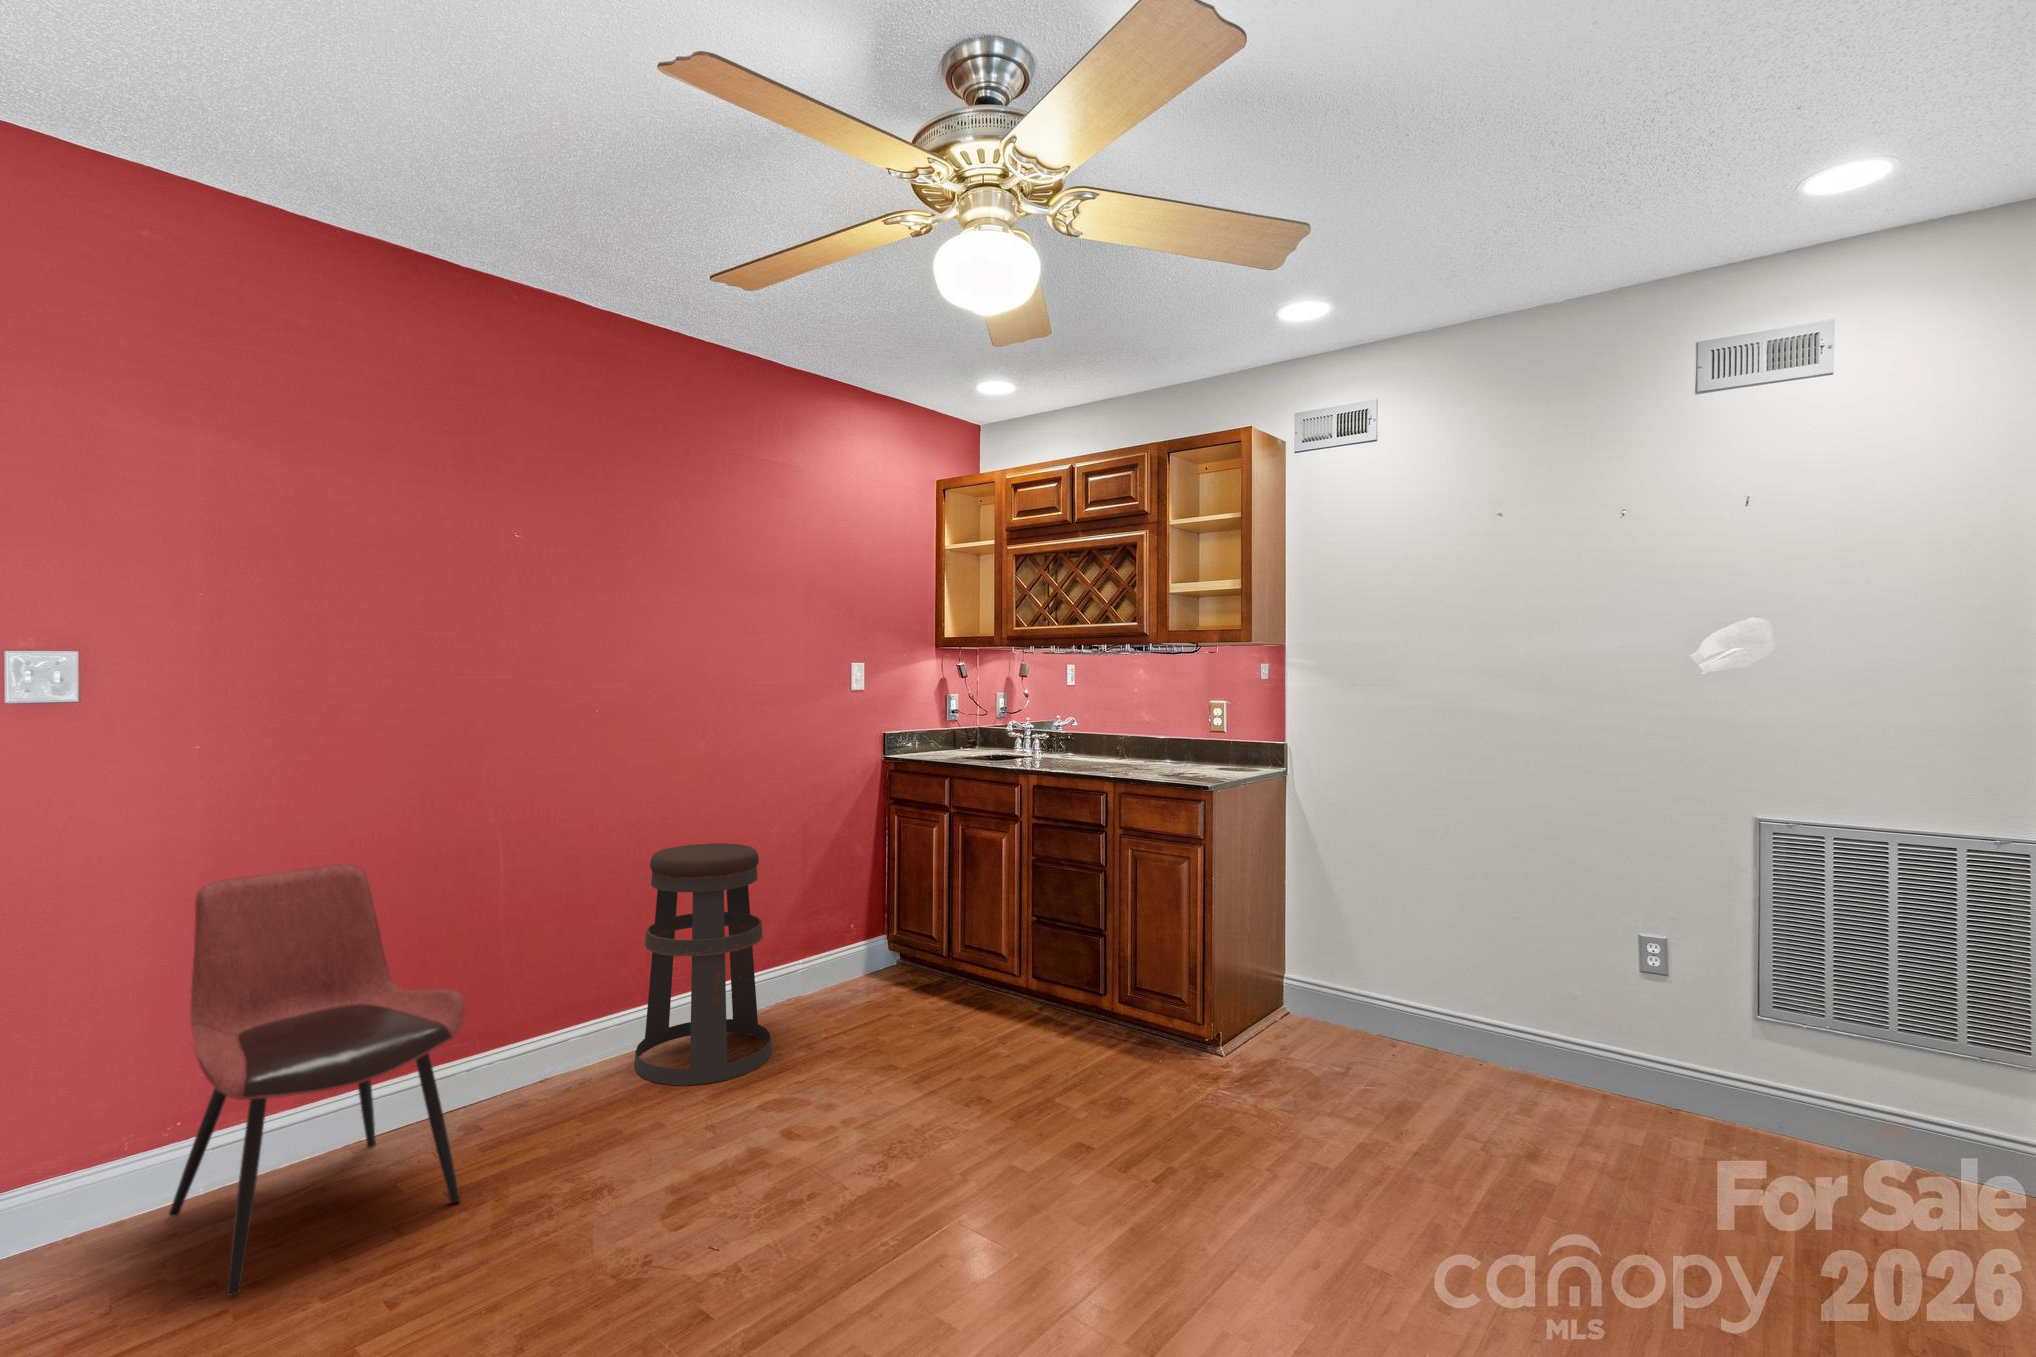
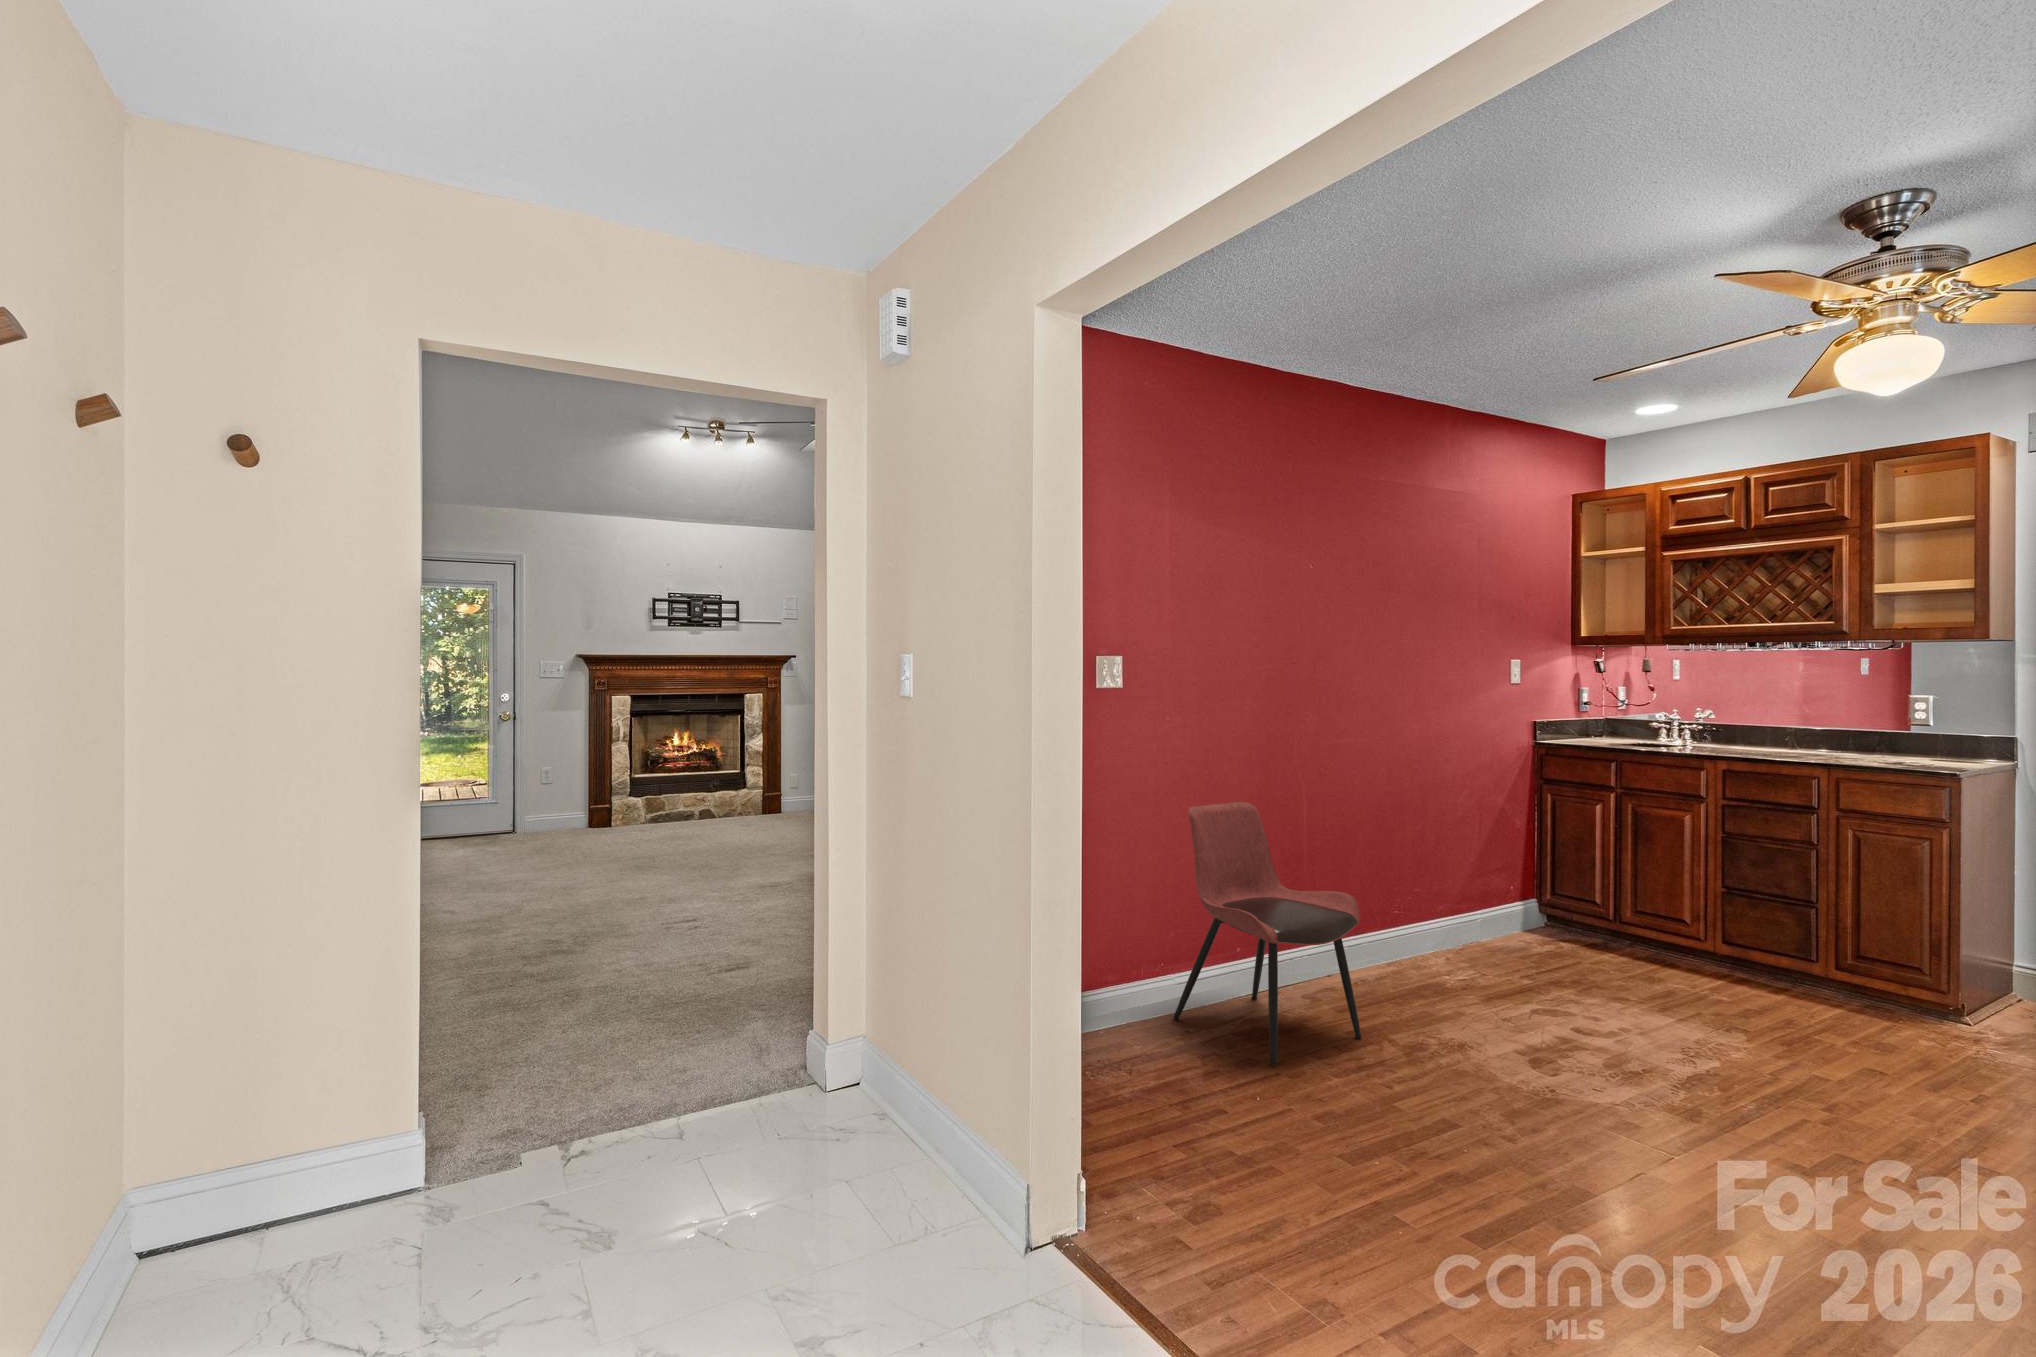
bar stool: present [634,843,772,1085] -> none [1389,806,1502,991]

